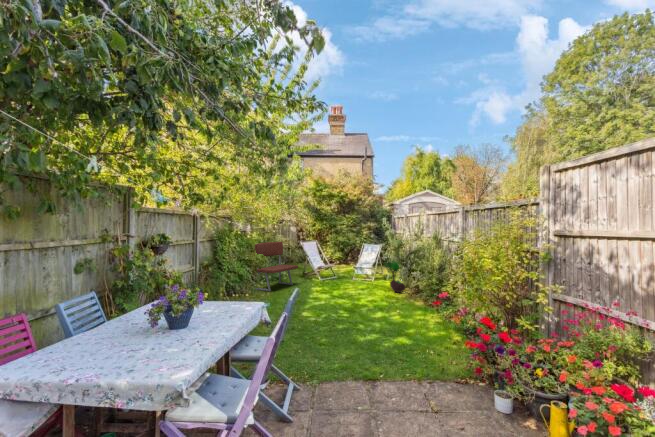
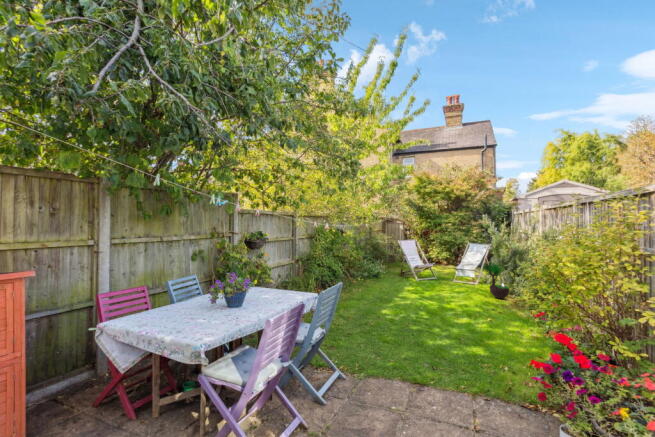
bench: present [255,242,298,291] -> none [350,239,393,286]

